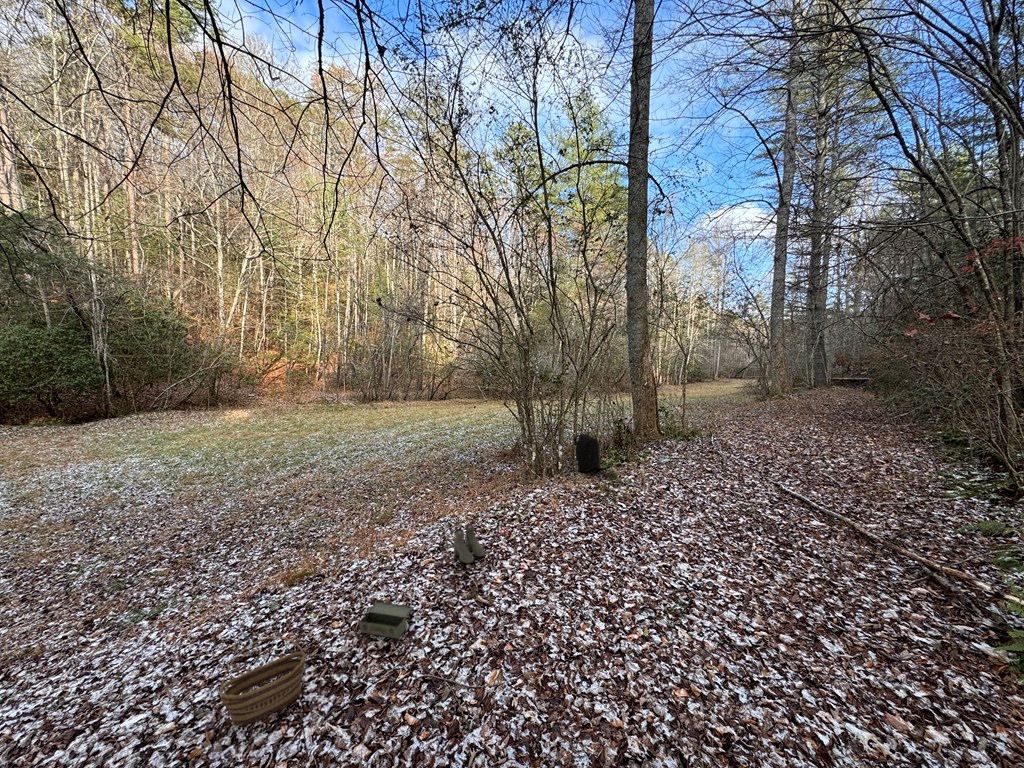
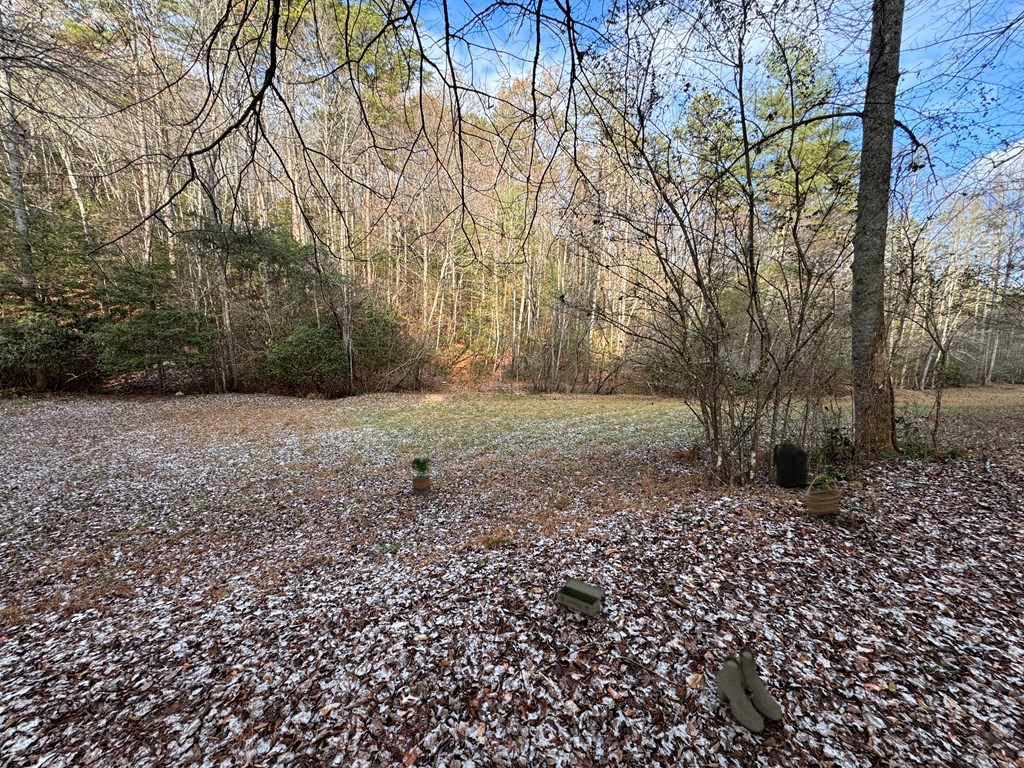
potted tree: none [185,489,220,537] -> present [411,458,432,495]
boots: present [453,524,485,563] -> present [716,648,782,732]
basket: present [220,636,305,726] -> present [805,476,841,515]

